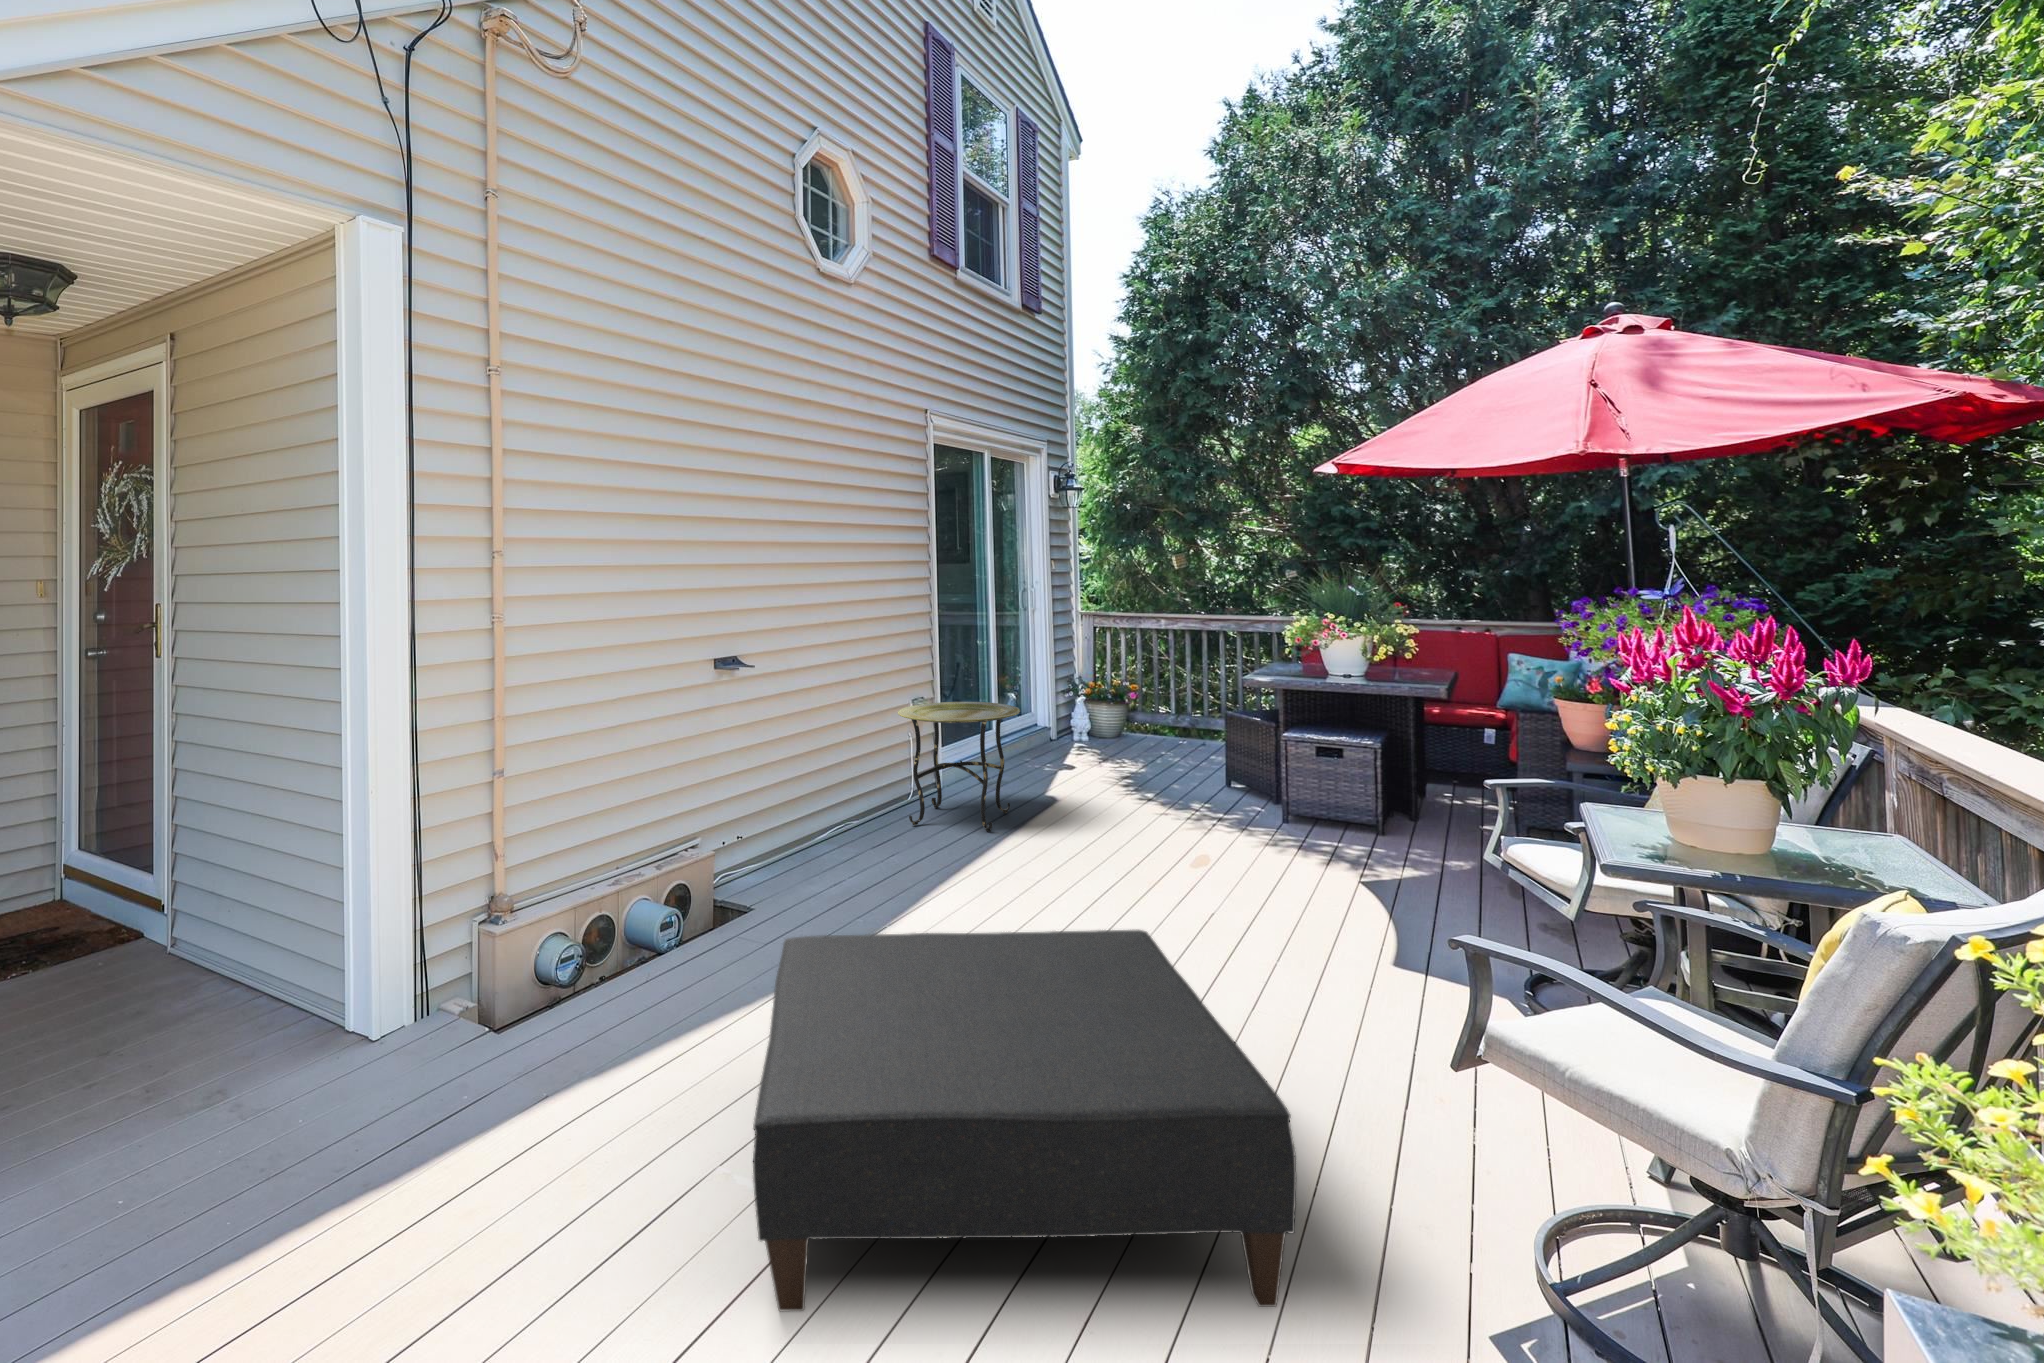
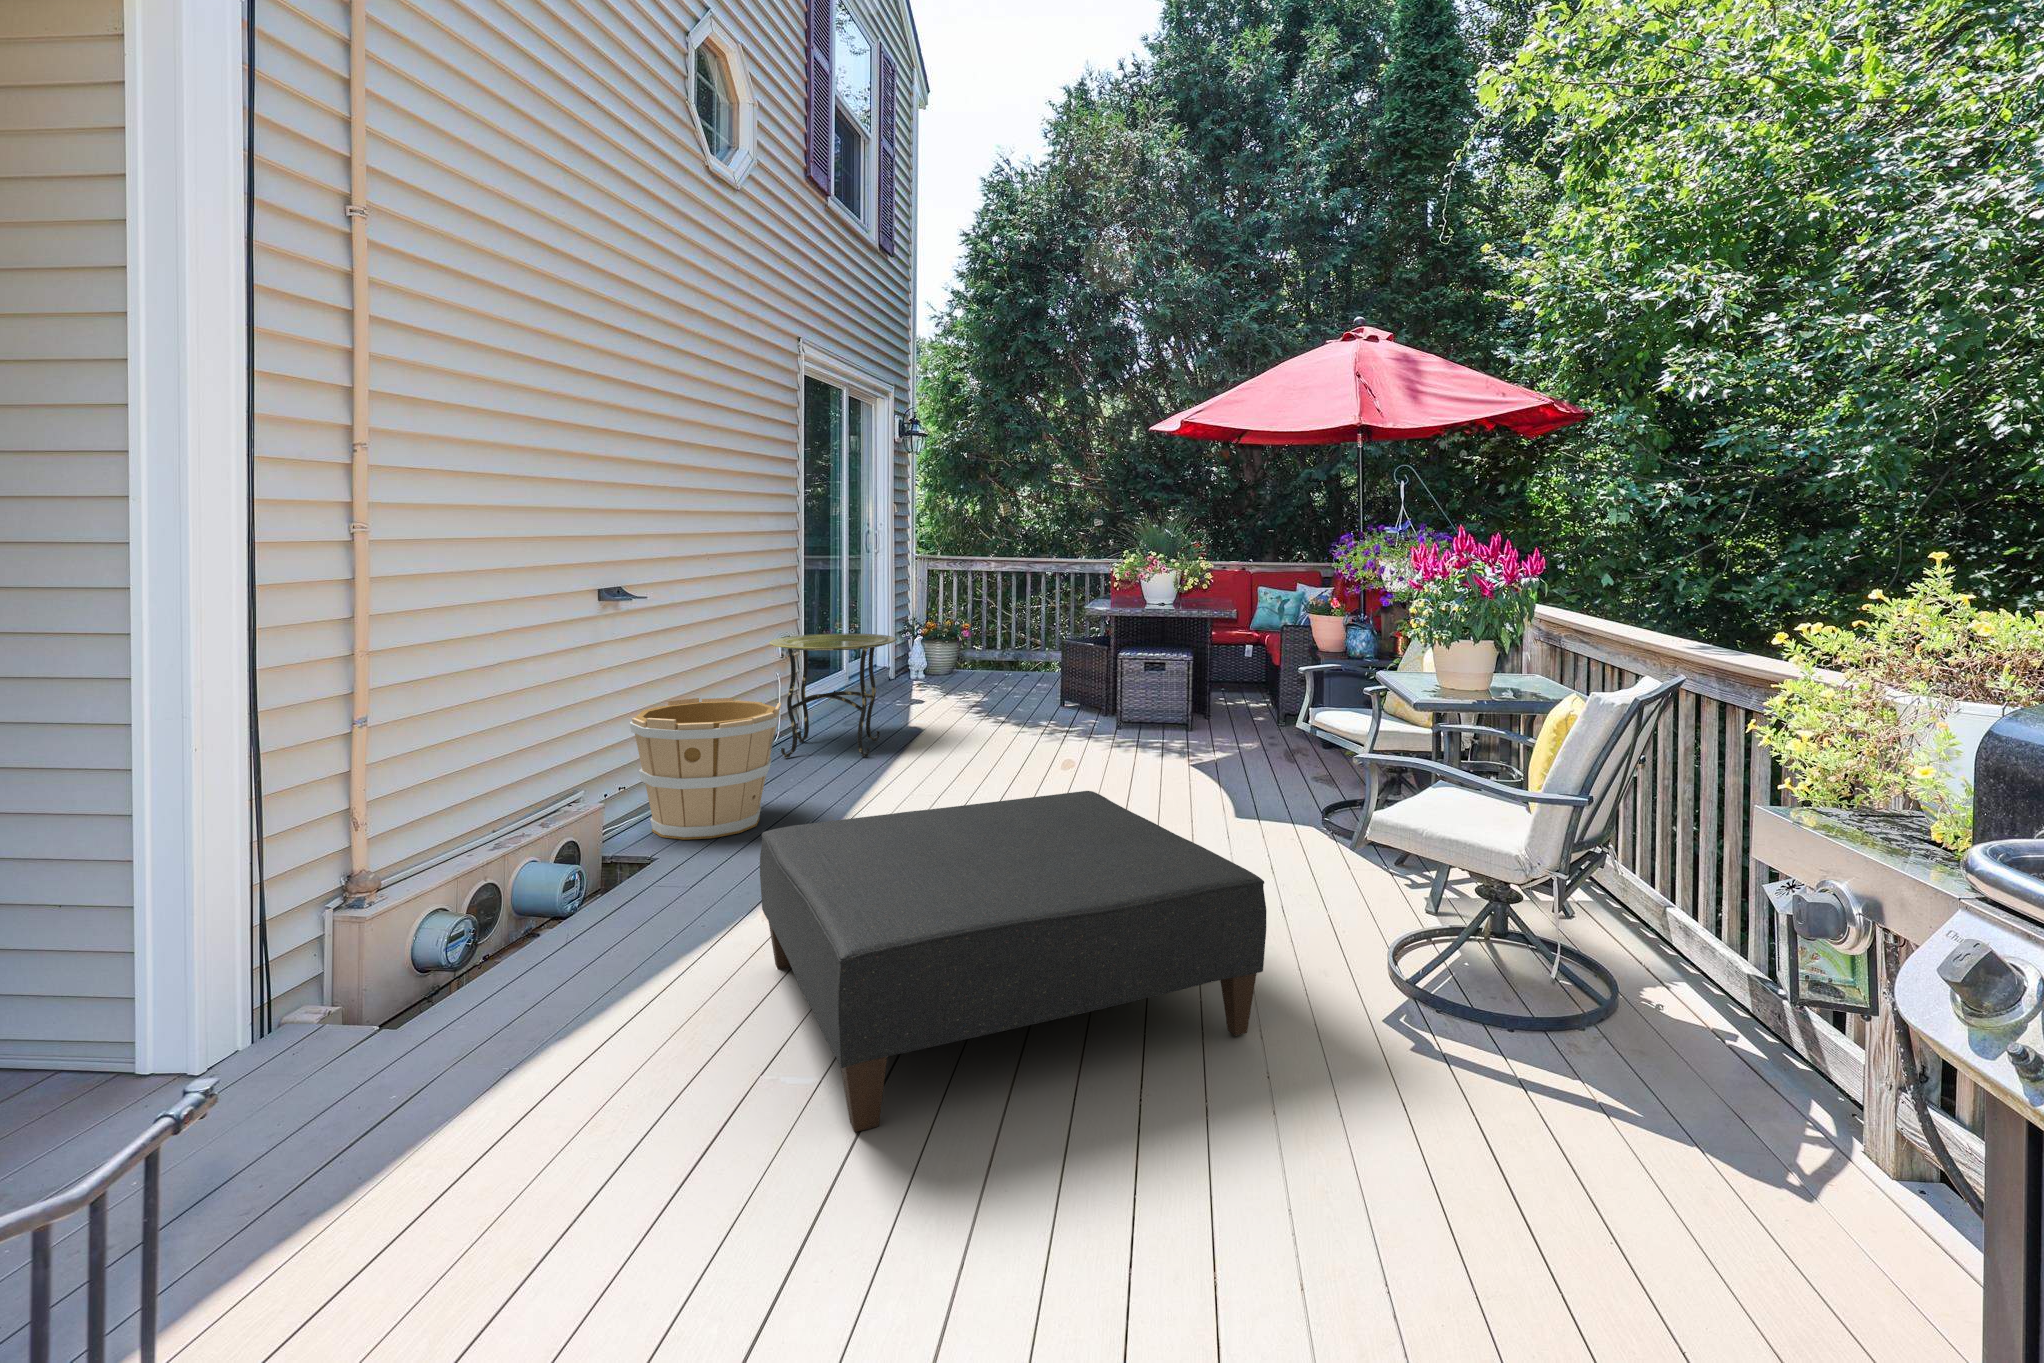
wooden bucket: none [743,771,876,912] -> present [630,698,781,840]

